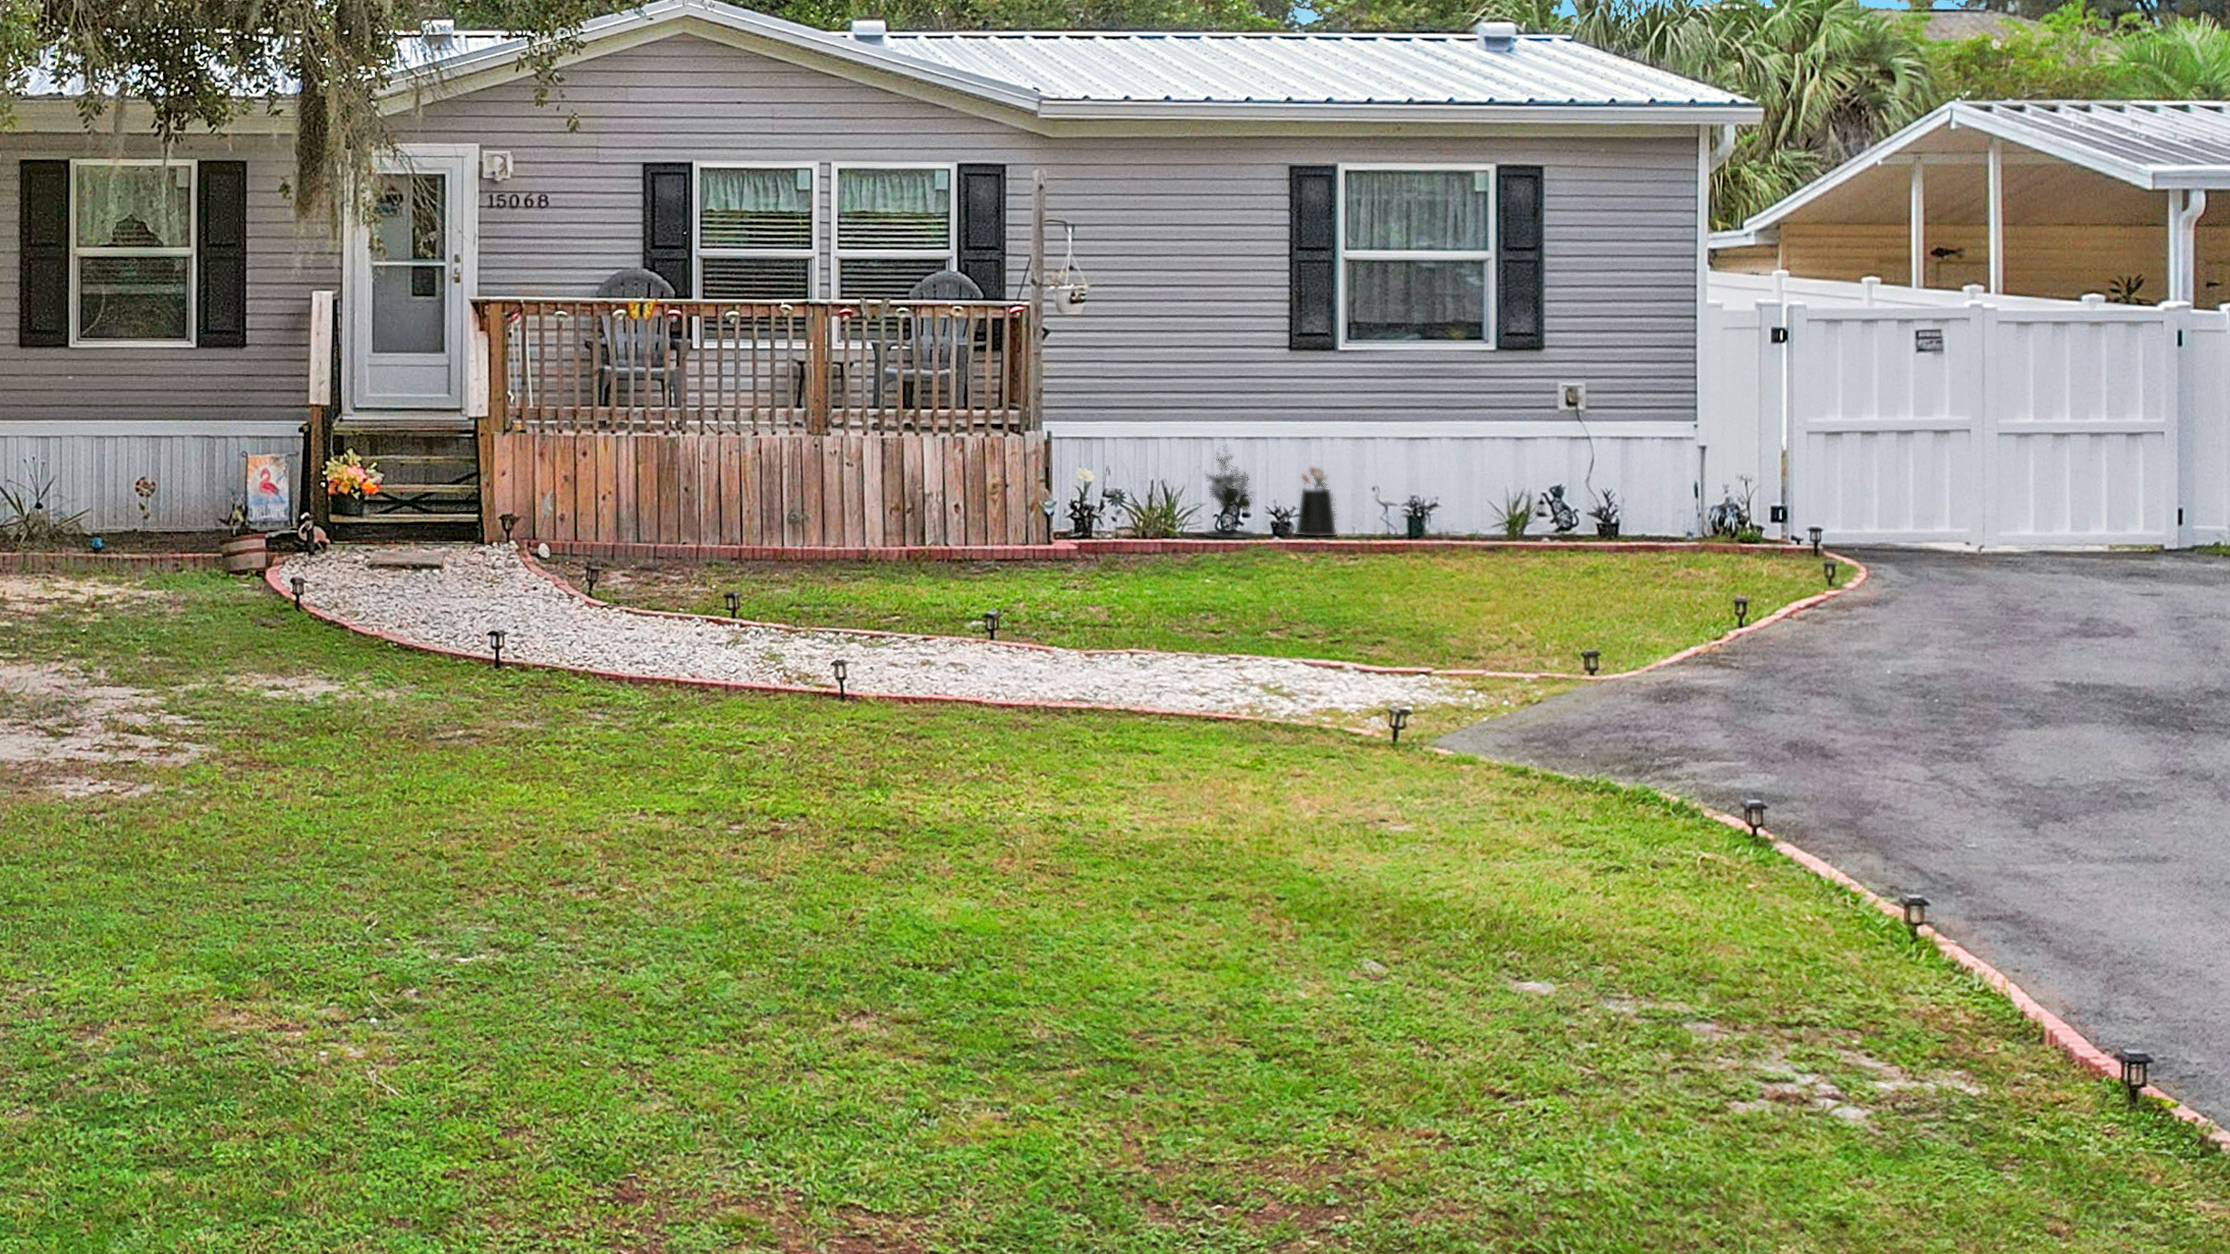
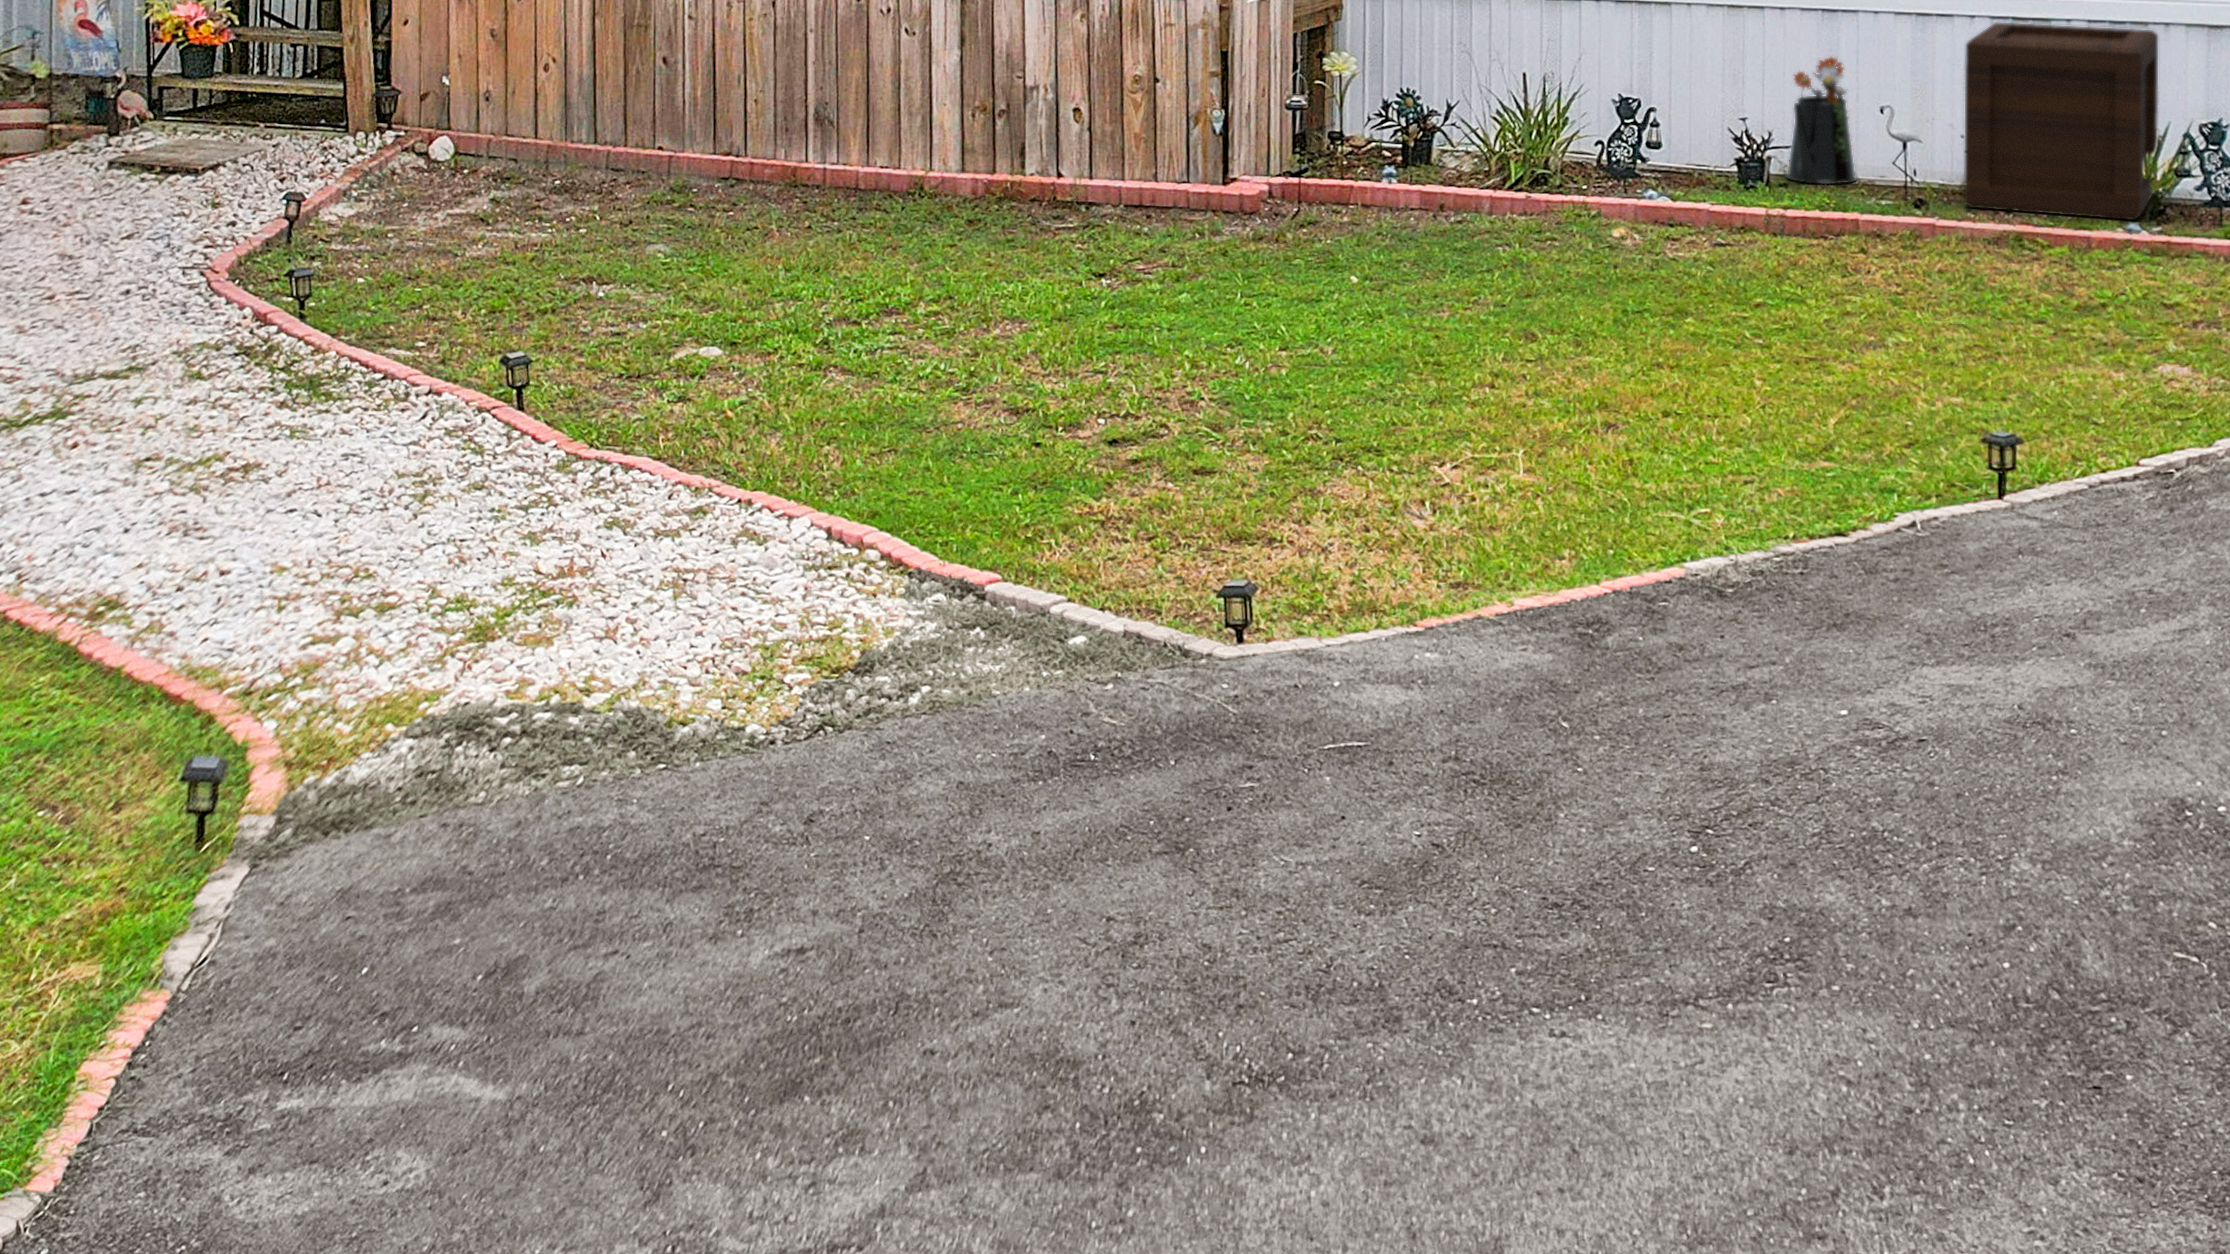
wooden crate: none [1401,442,1520,542] -> present [1964,23,2158,220]
potted tree: present [1205,452,1255,538] -> none [1622,14,1720,178]

